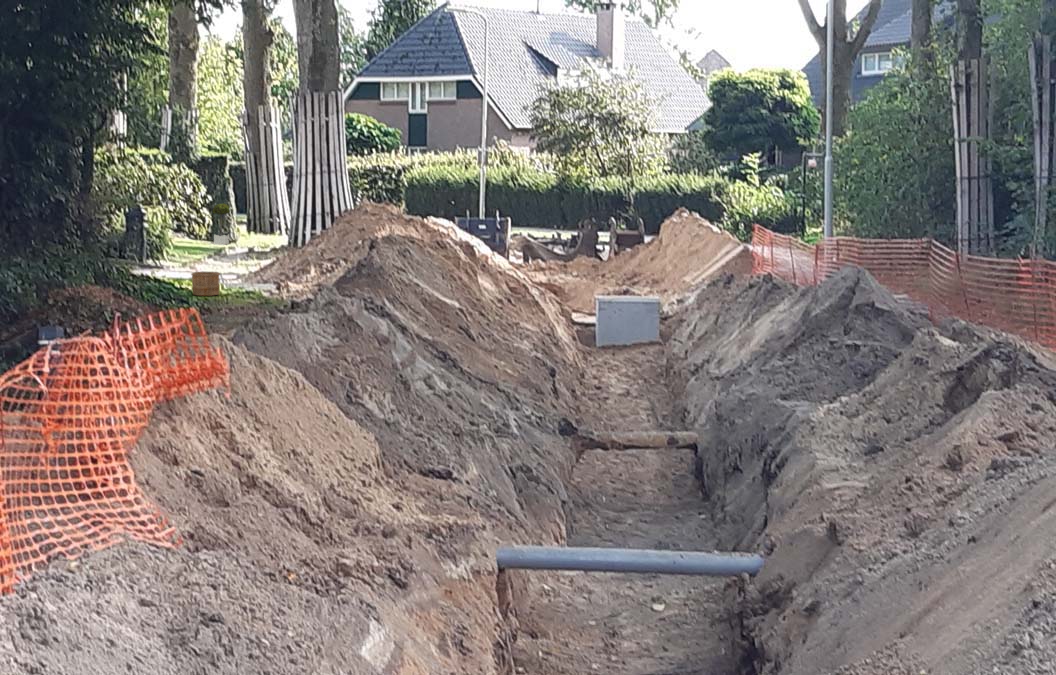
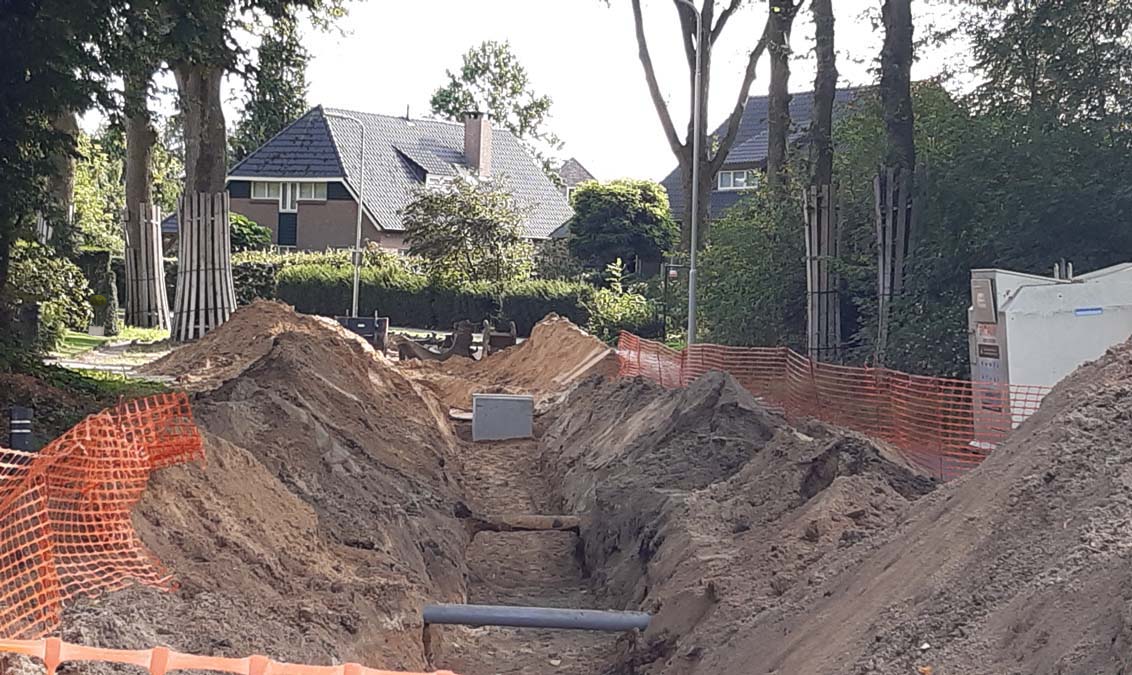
wooden bucket: present [191,272,220,296] -> none [94,362,123,385]

